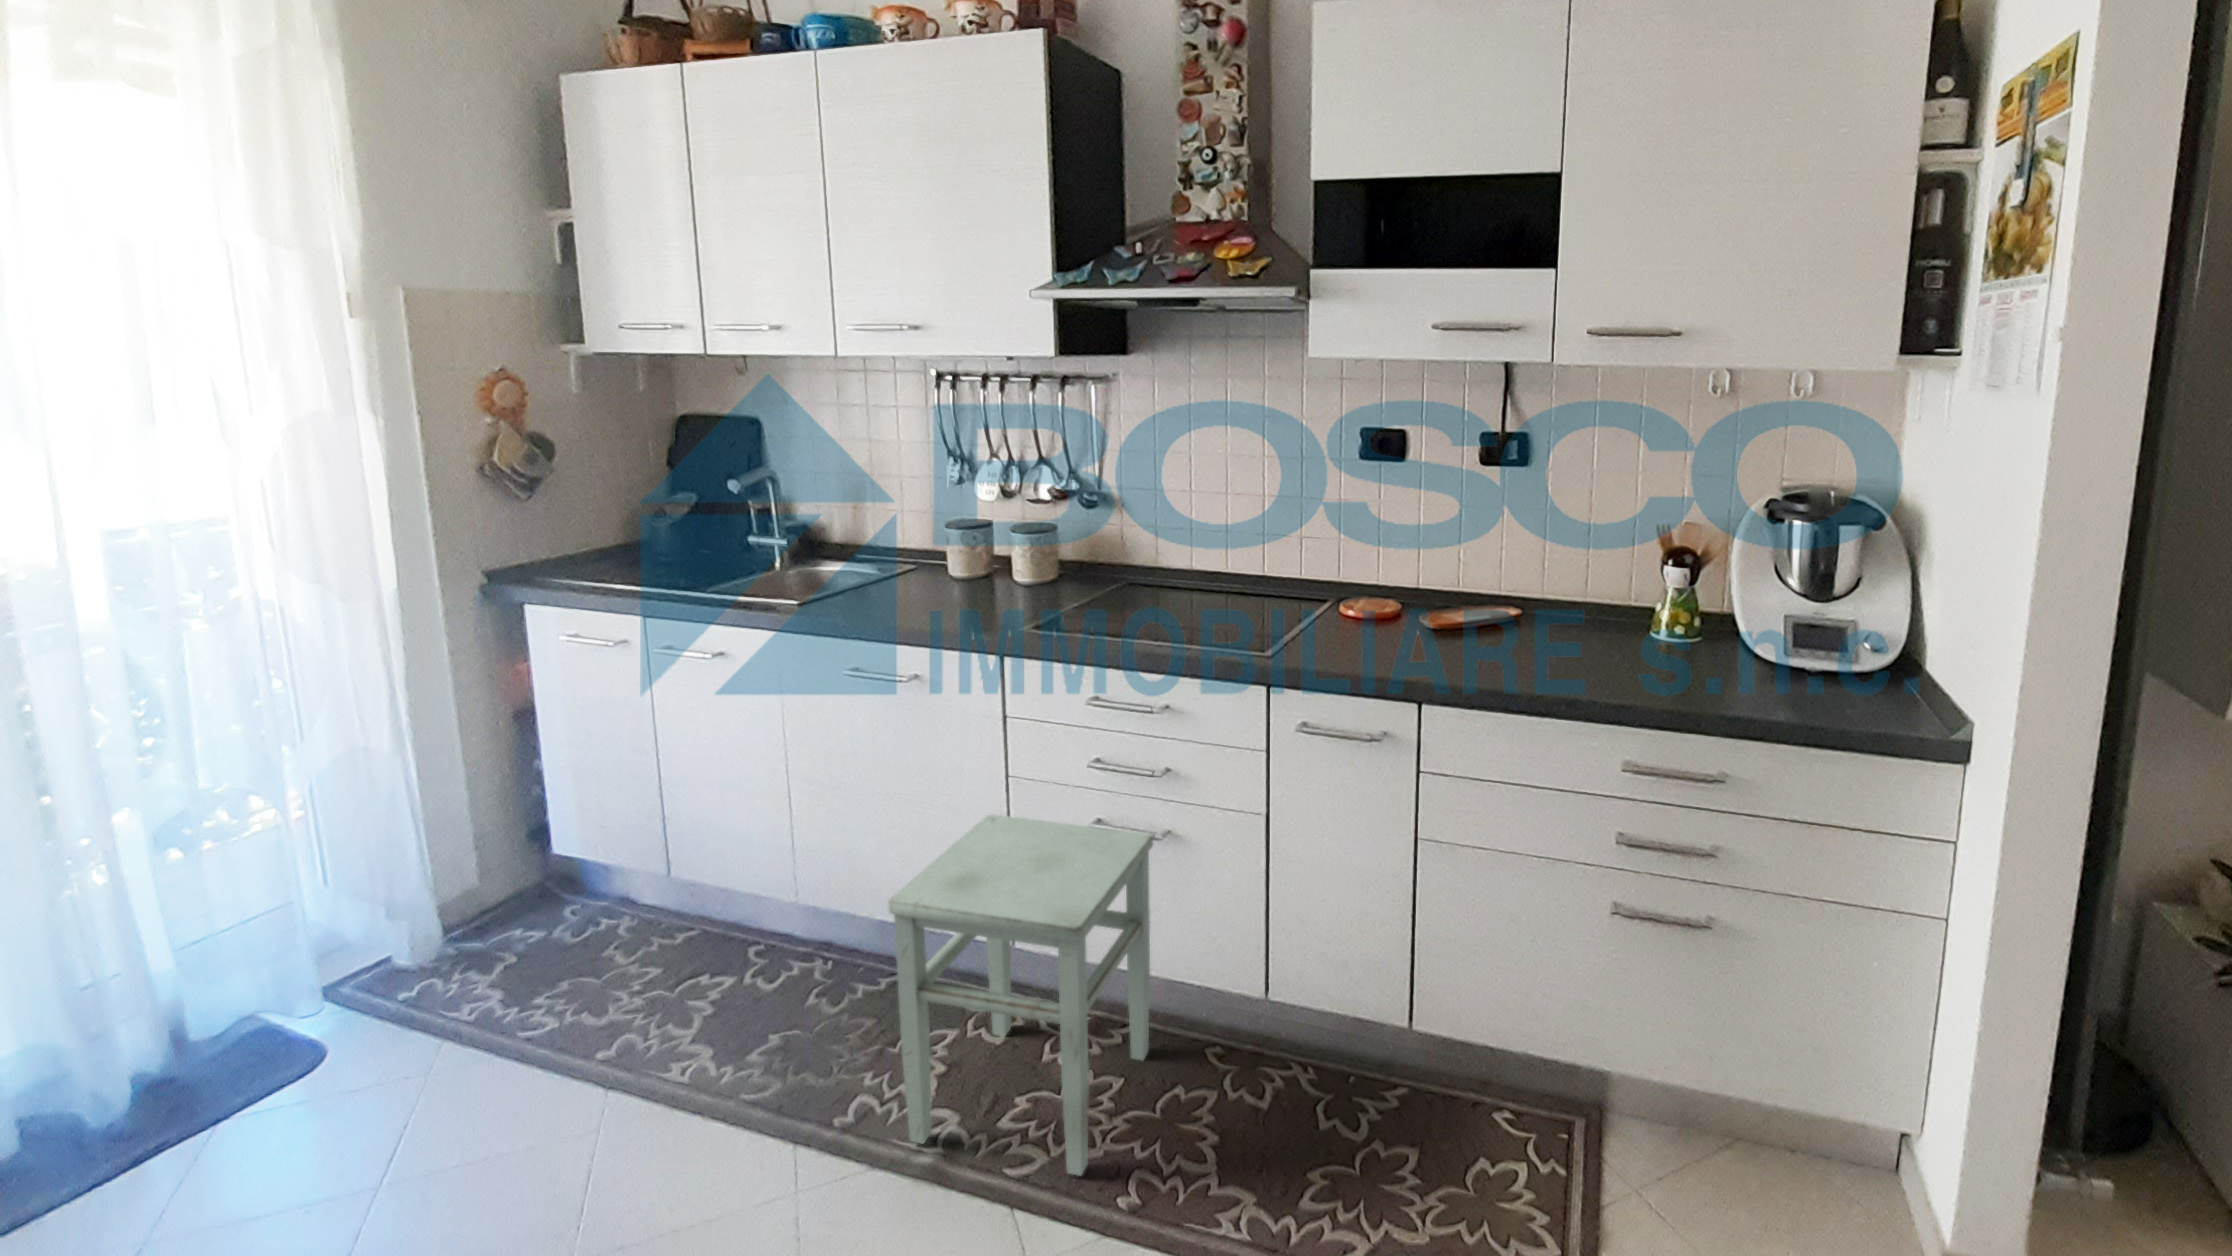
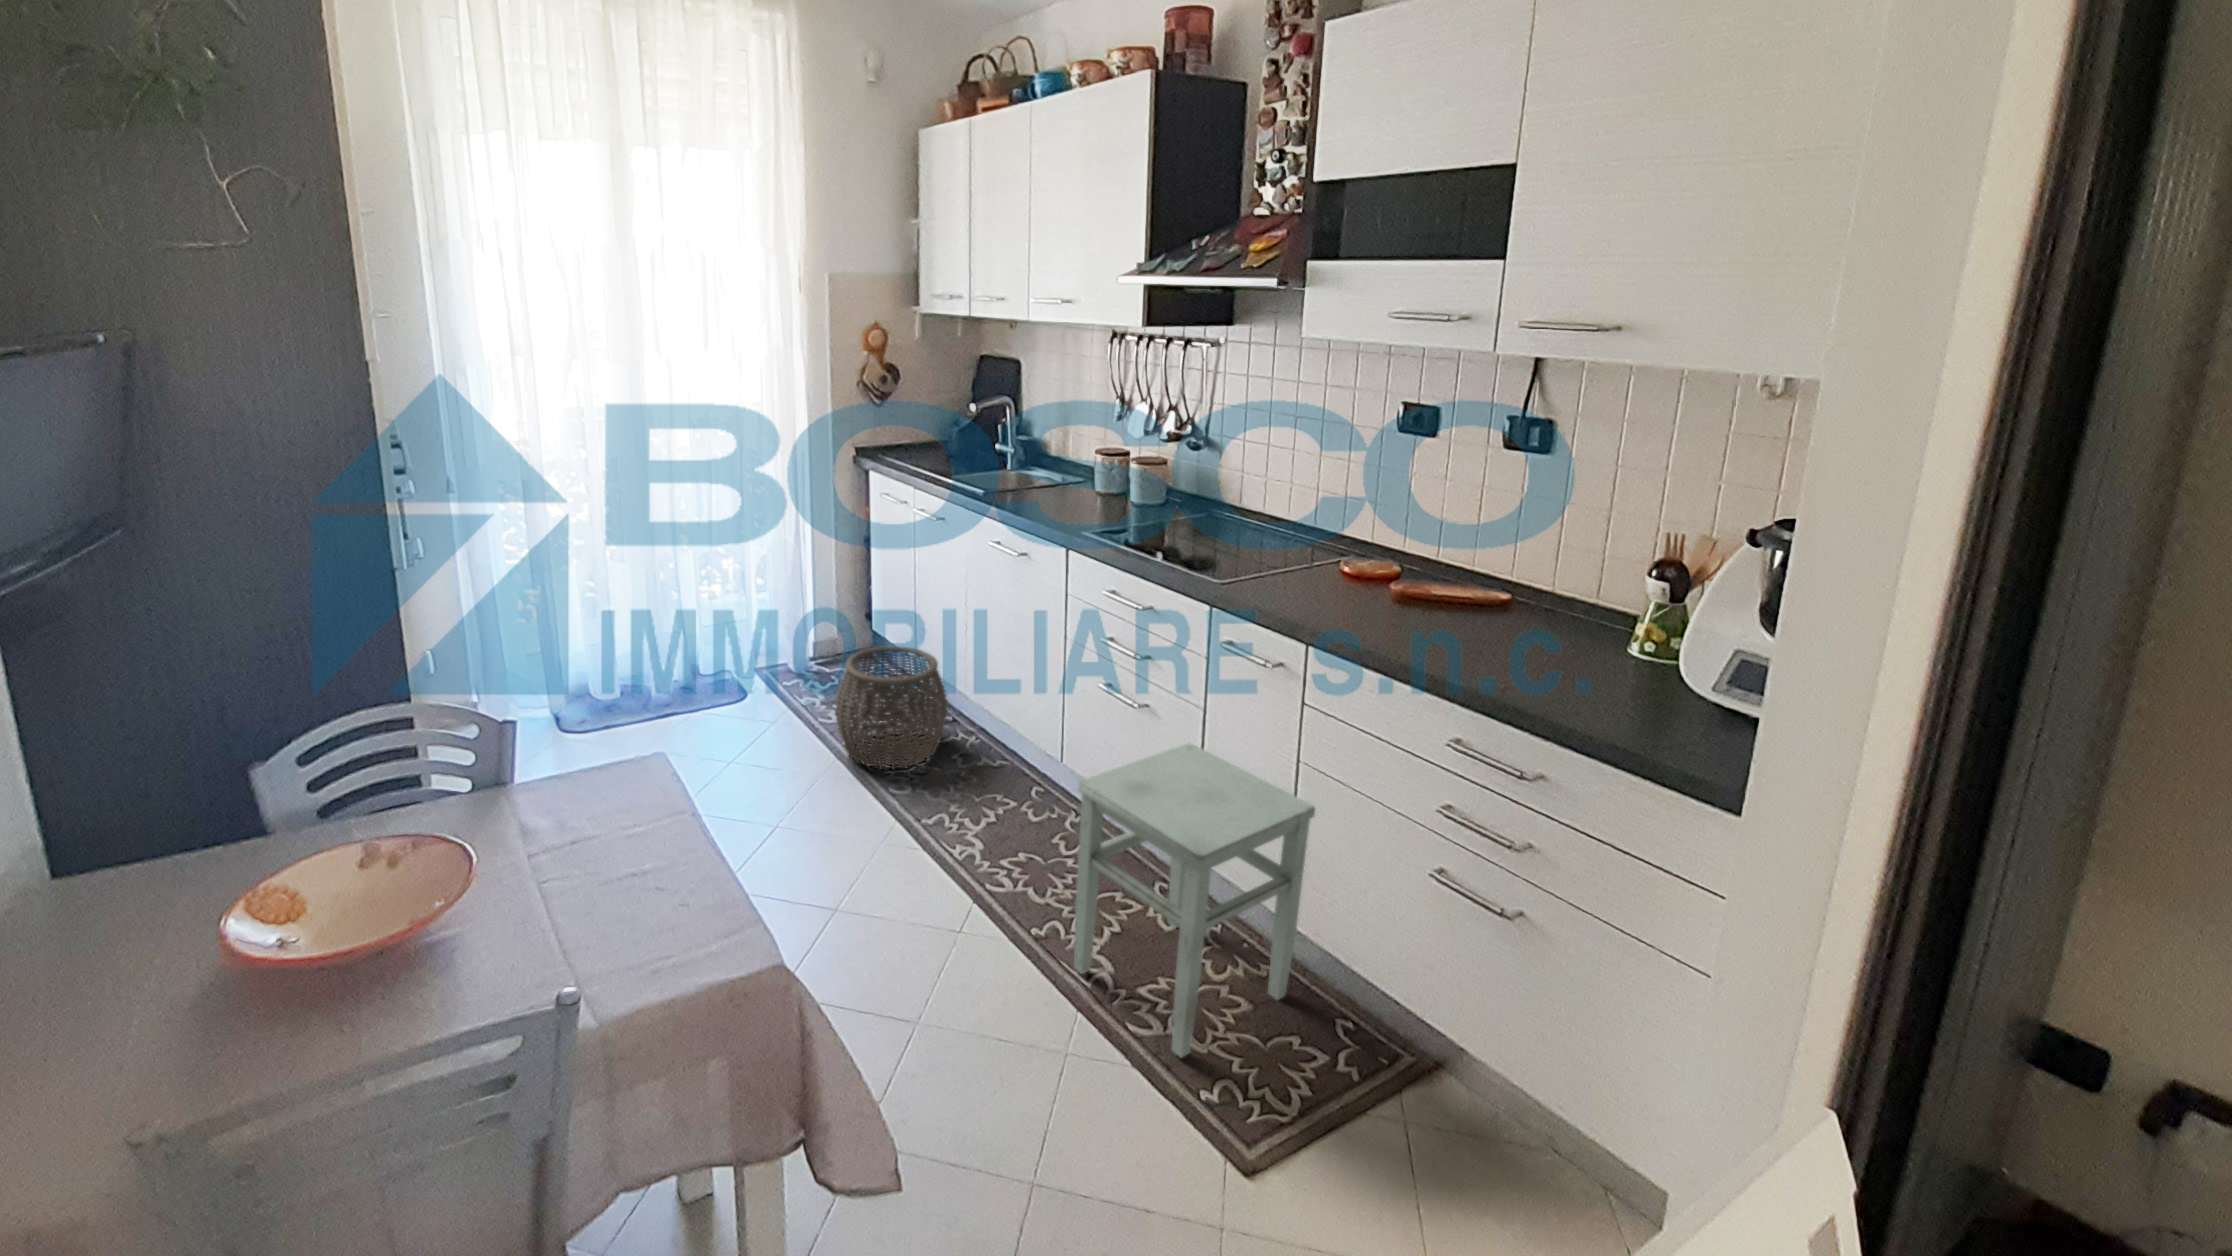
woven basket: none [381,820,592,1018] -> present [835,646,948,769]

